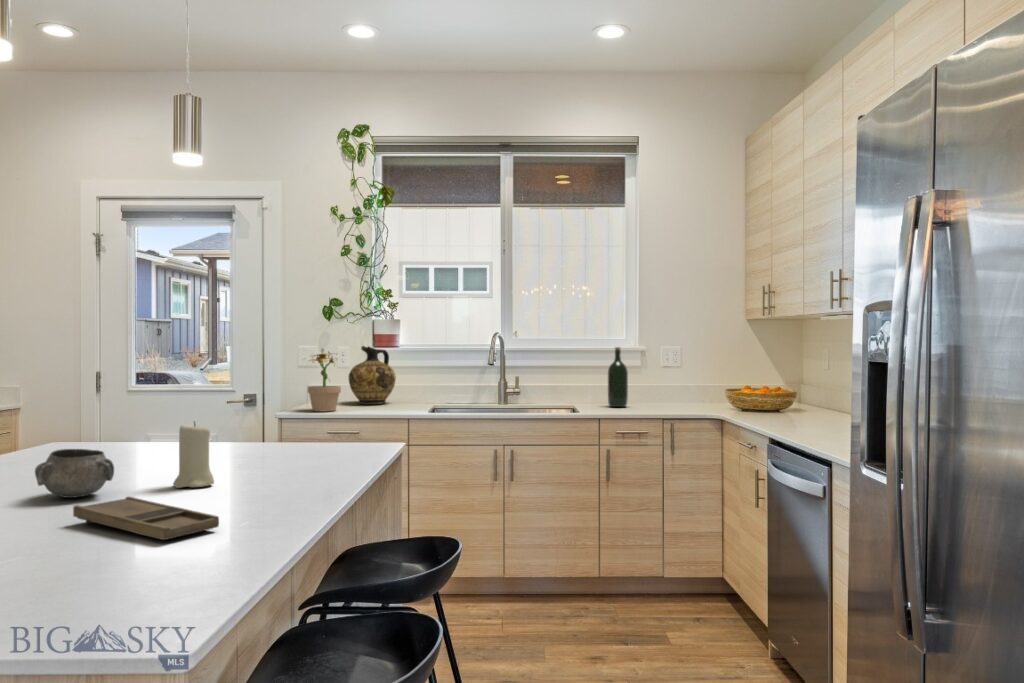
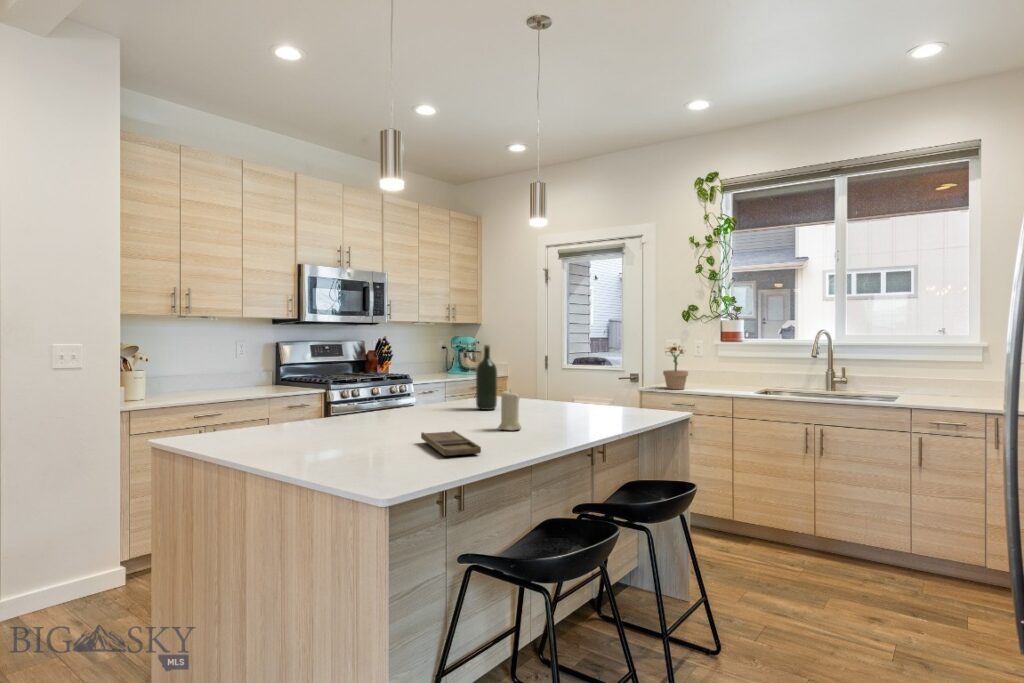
ceramic jug: present [349,346,396,404] -> none [700,341,738,386]
wine bottle: present [608,347,628,407] -> present [476,345,498,410]
decorative bowl: present [35,449,114,498] -> none [422,401,462,429]

